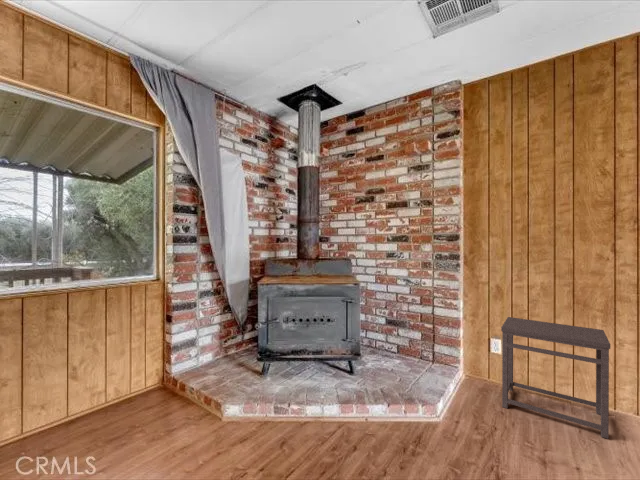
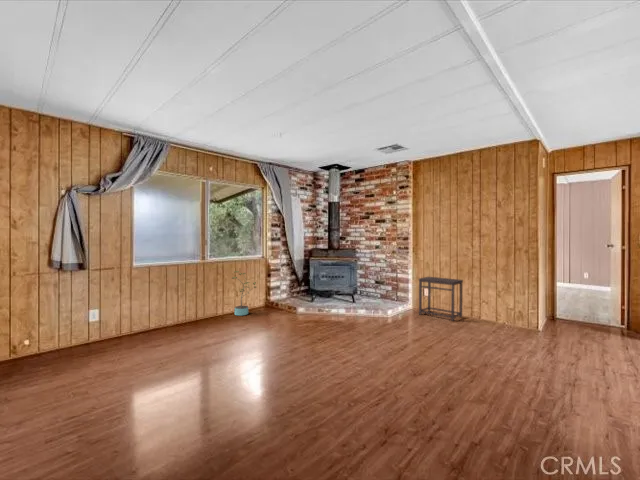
potted plant: none [25,322,116,448] -> present [232,271,256,316]

